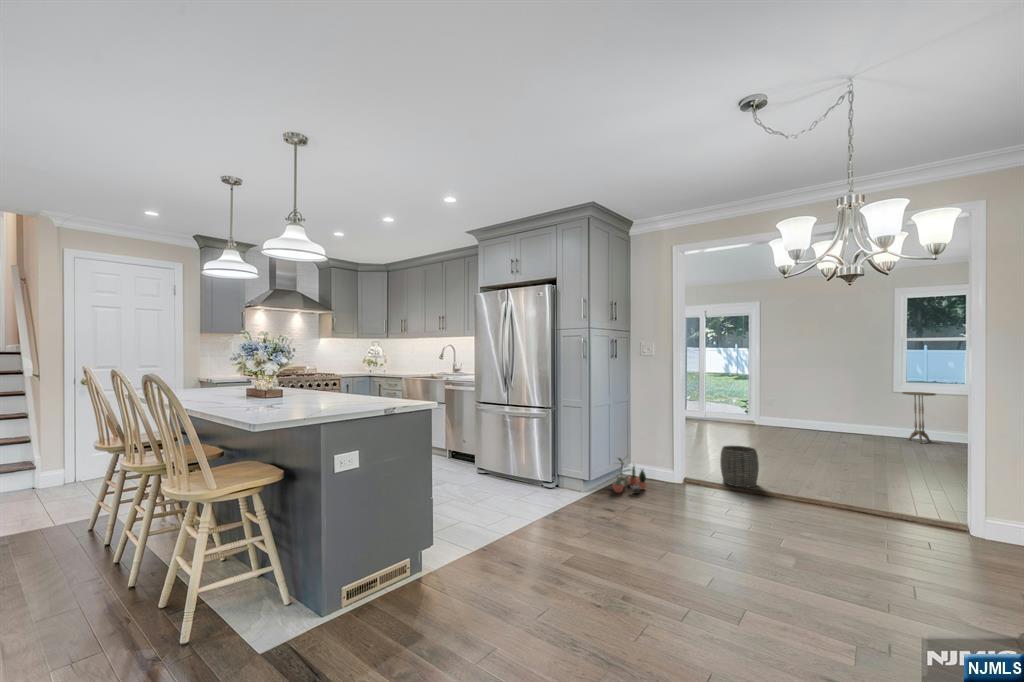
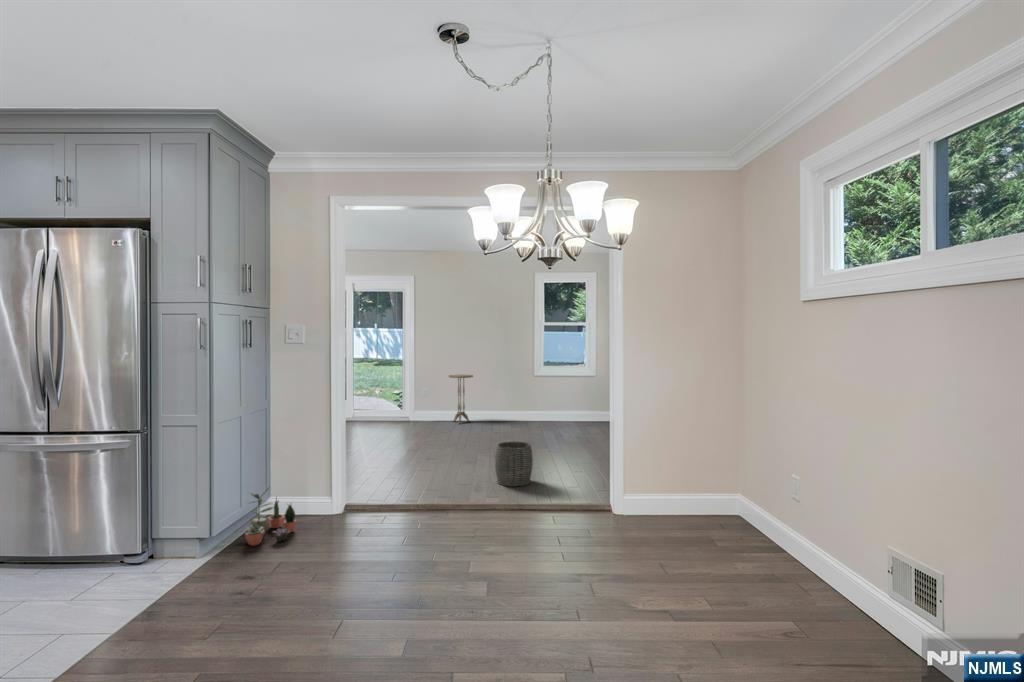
side table: present [902,392,936,444] -> present [449,375,473,424]
woven basket: present [720,446,759,487] -> present [495,441,533,486]

